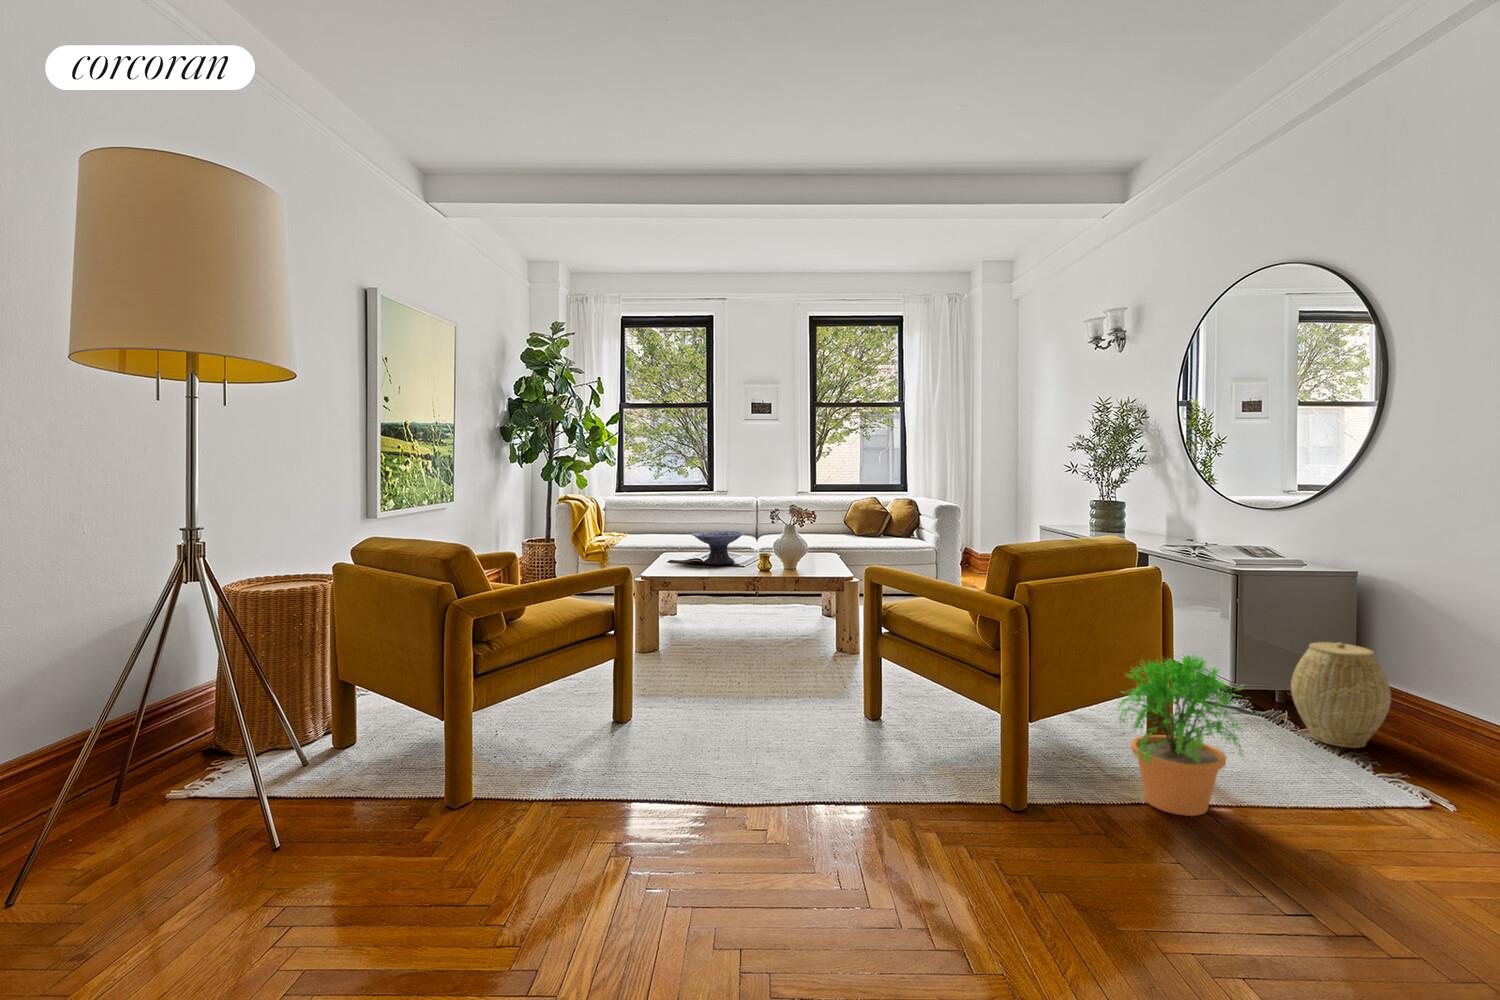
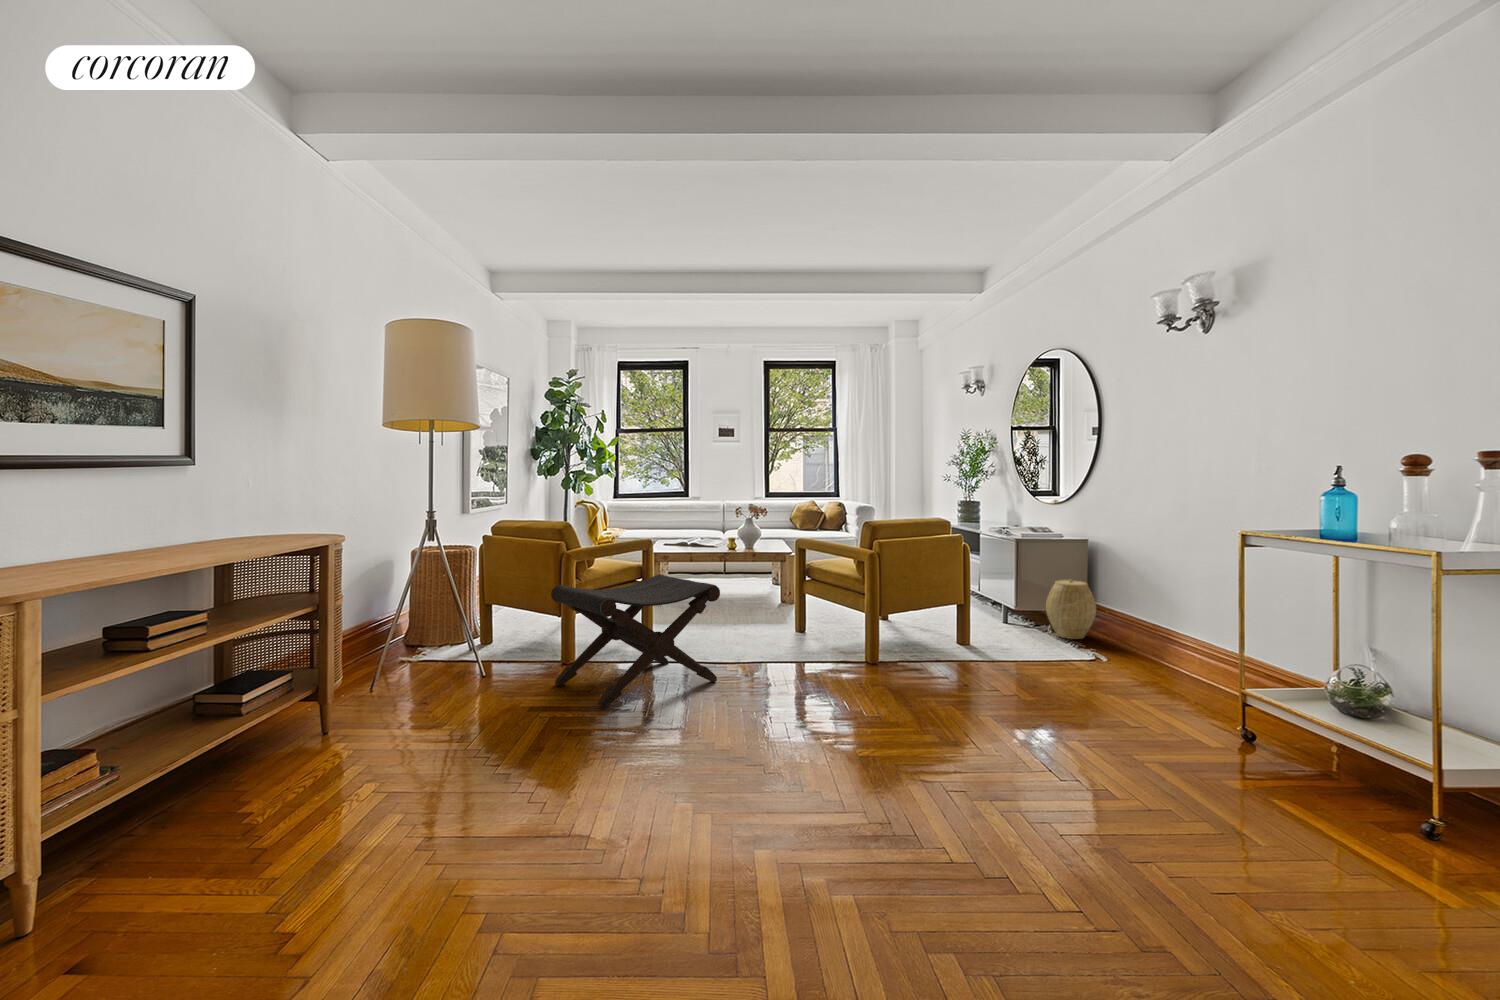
decorative bowl: present [692,531,745,564] -> none [683,523,720,545]
footstool: none [399,640,725,953] -> present [551,574,720,708]
potted plant: present [1118,655,1243,816] -> none [928,577,1000,664]

